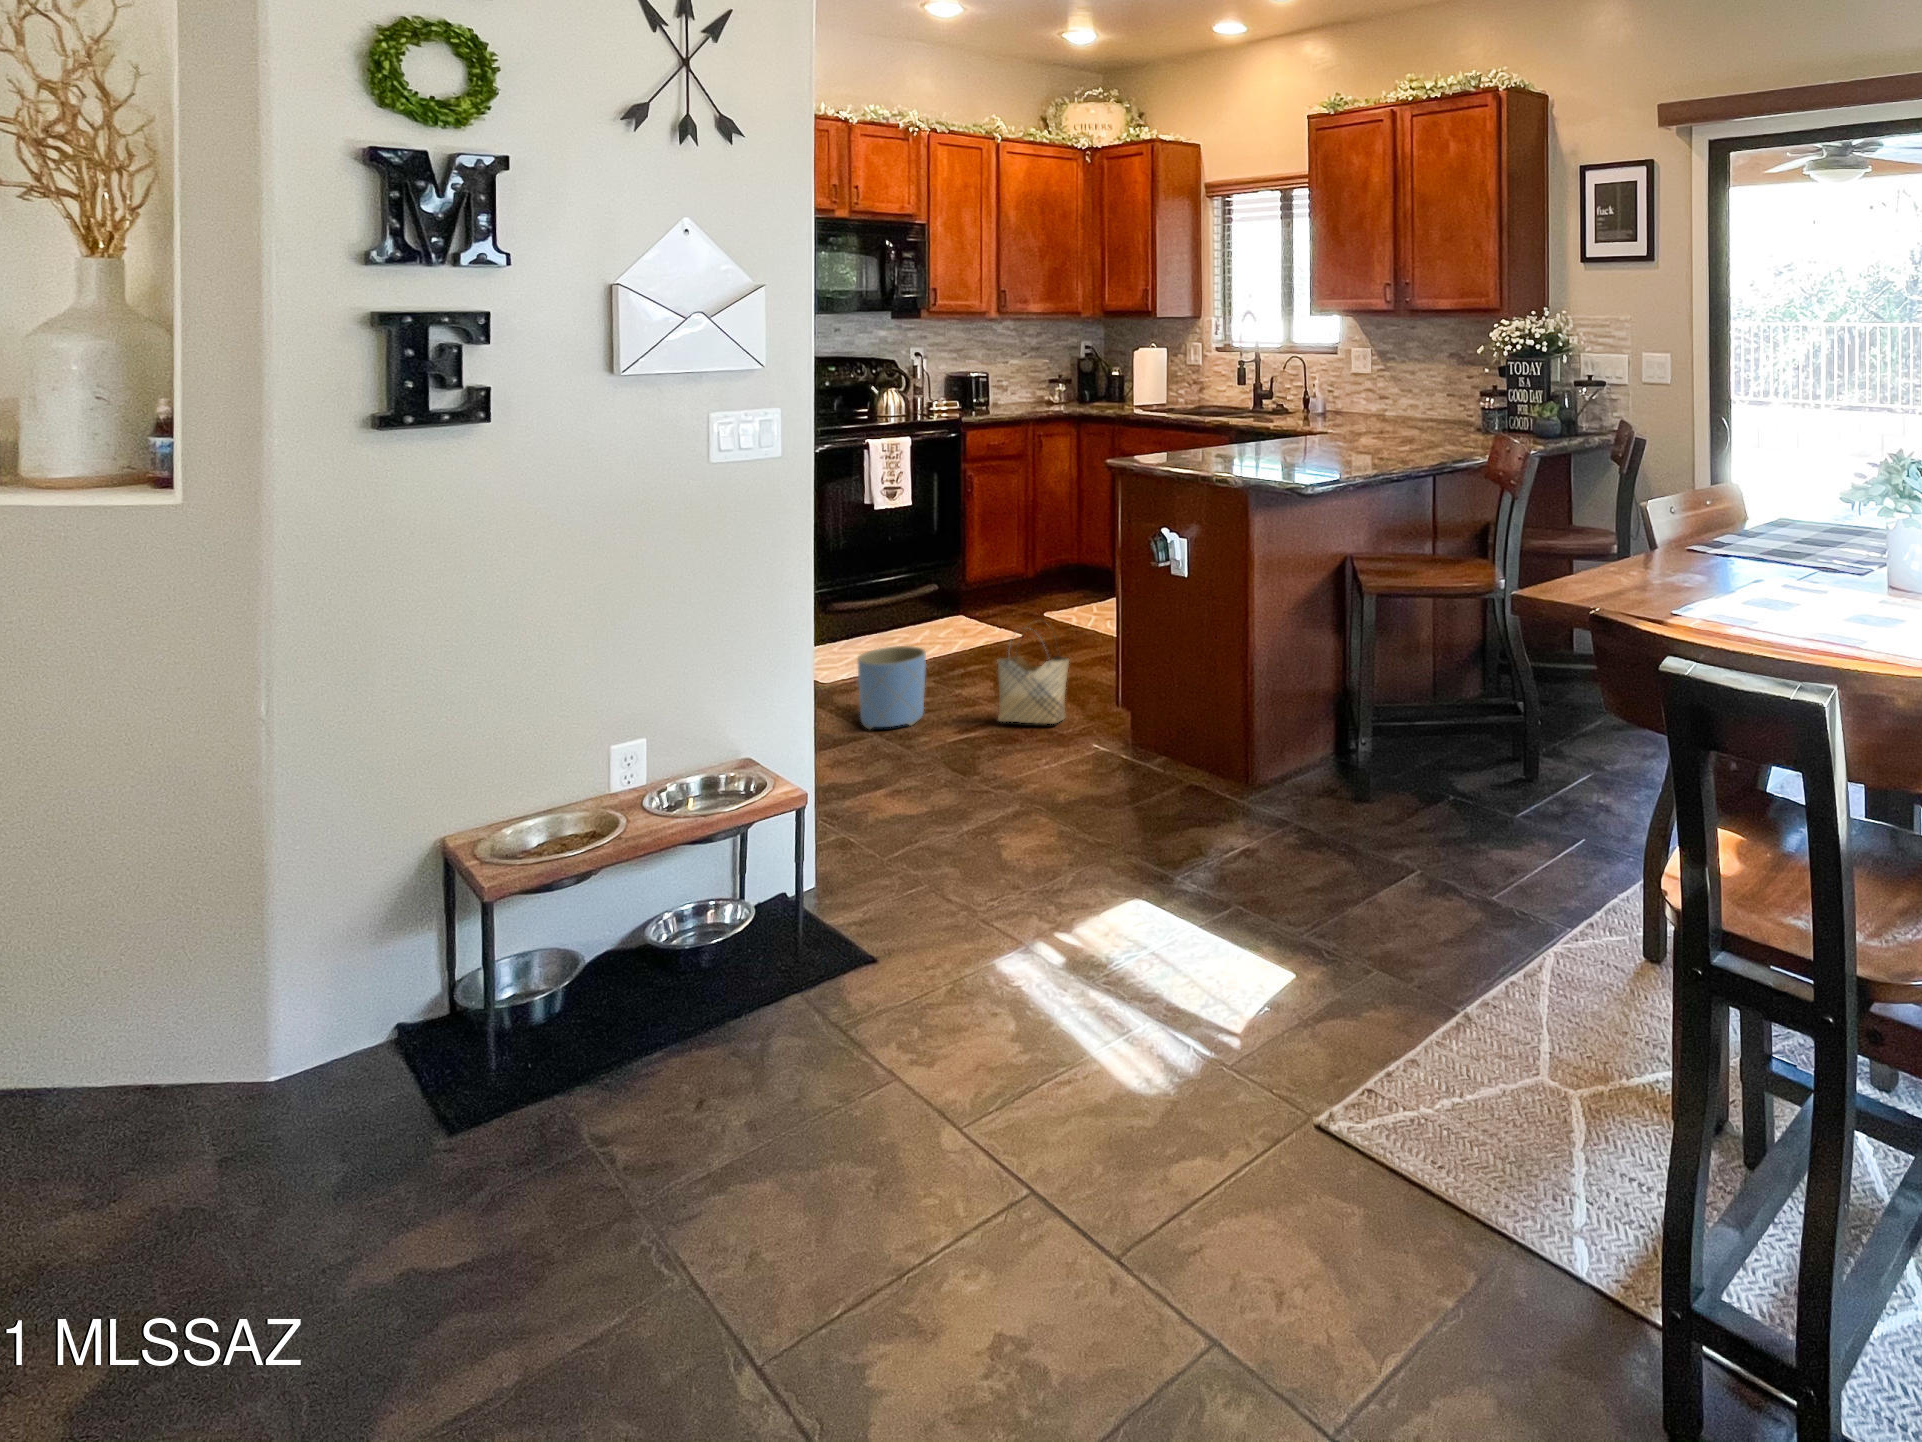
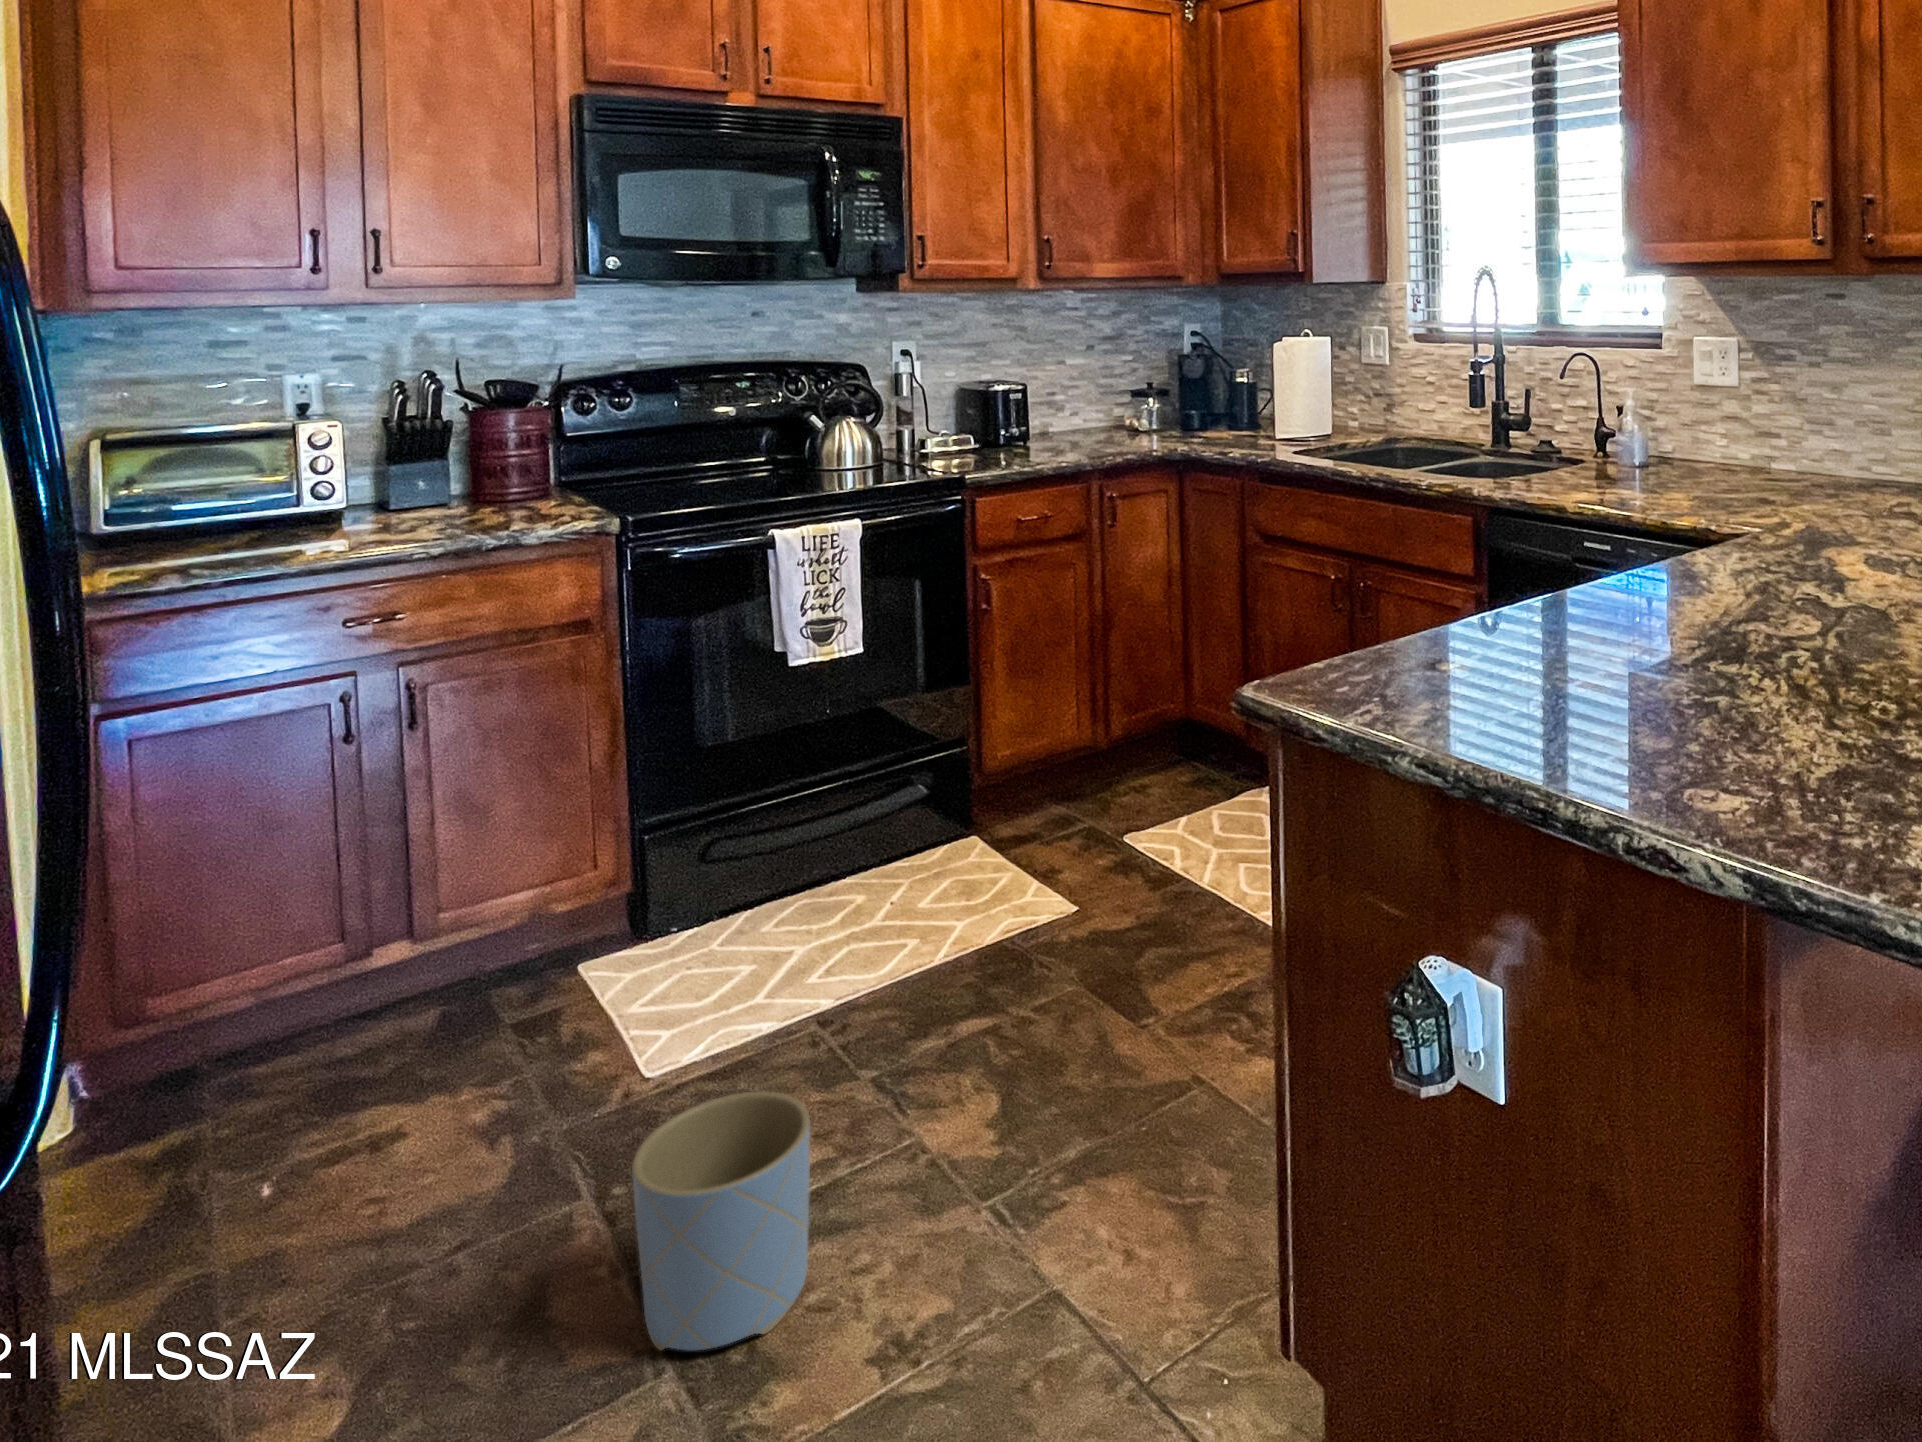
woven basket: present [997,620,1069,724] -> none [977,1049,1162,1354]

